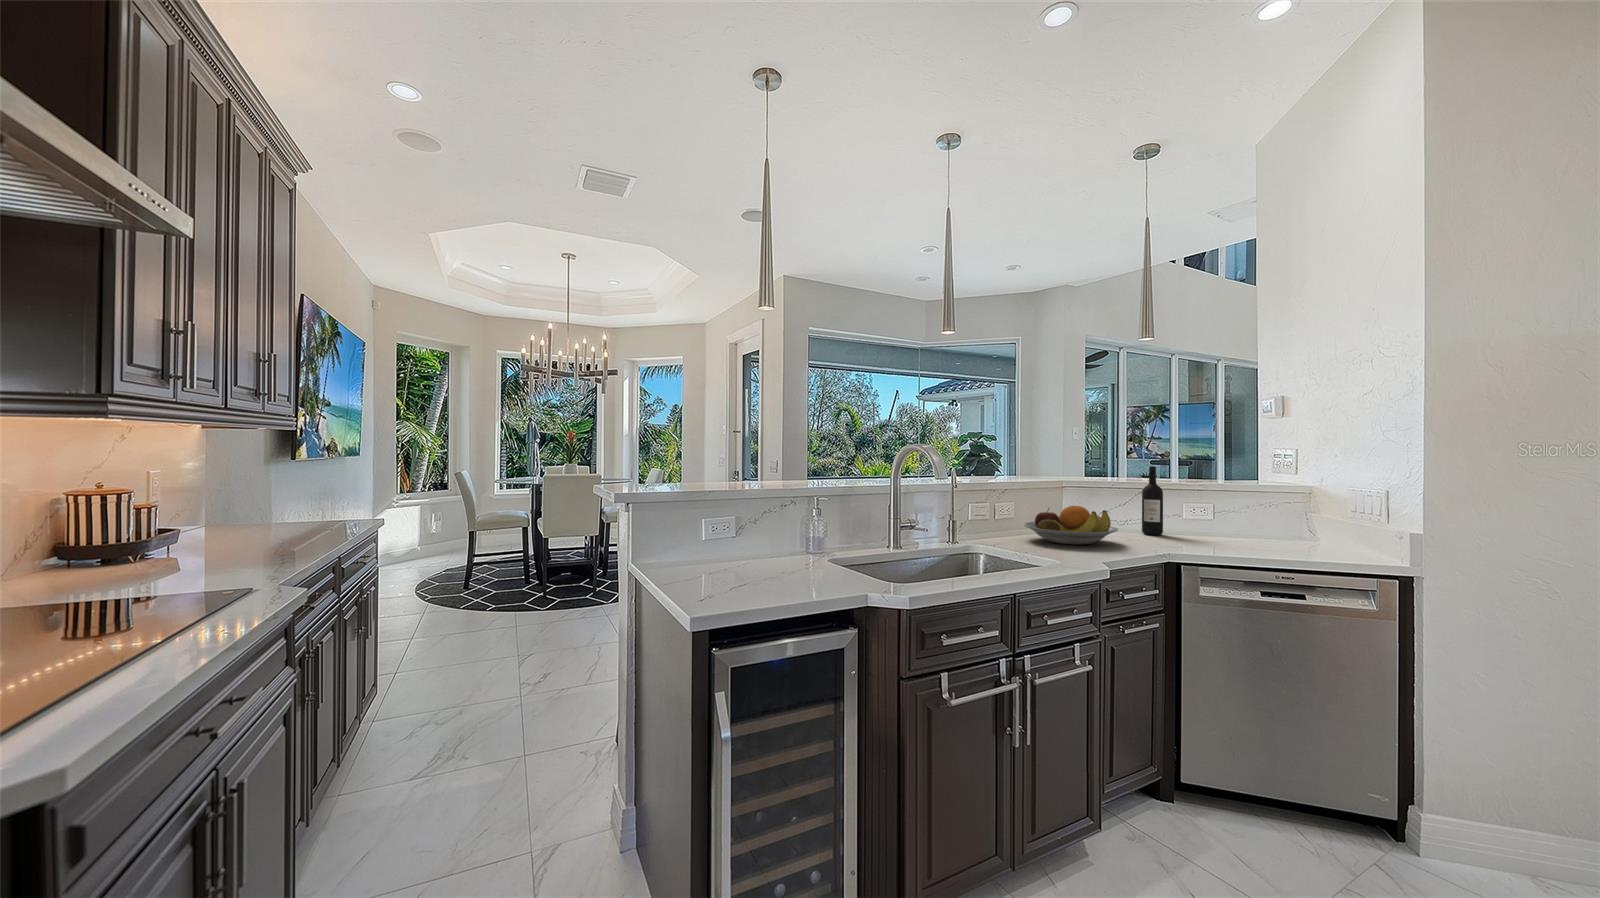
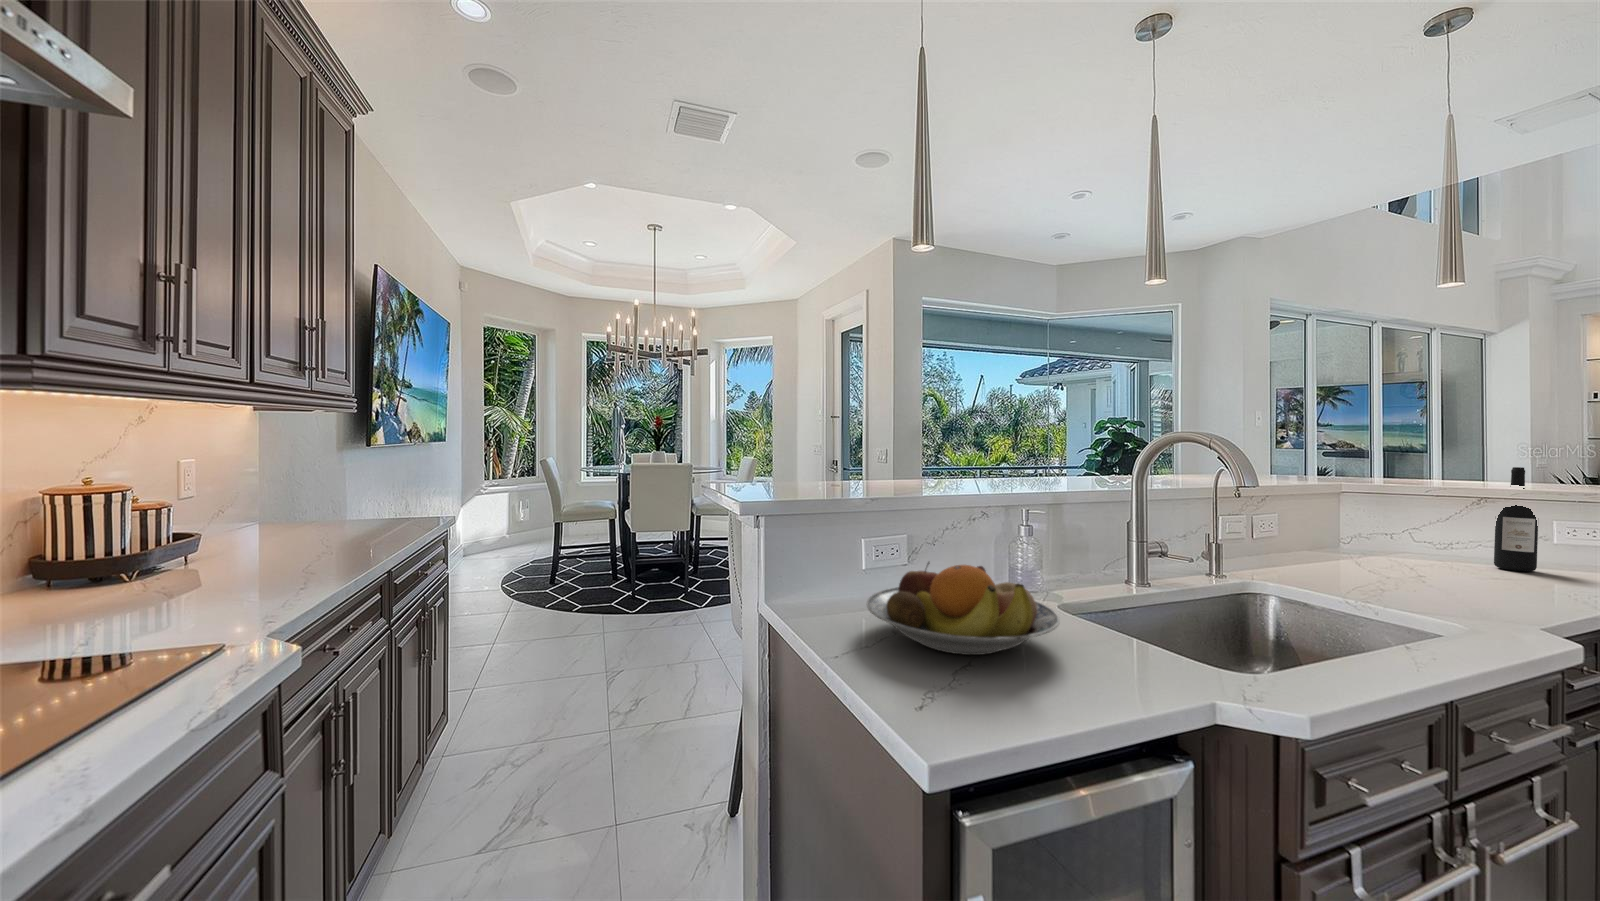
fruit bowl: present [1024,506,1118,545] -> present [867,562,1060,655]

